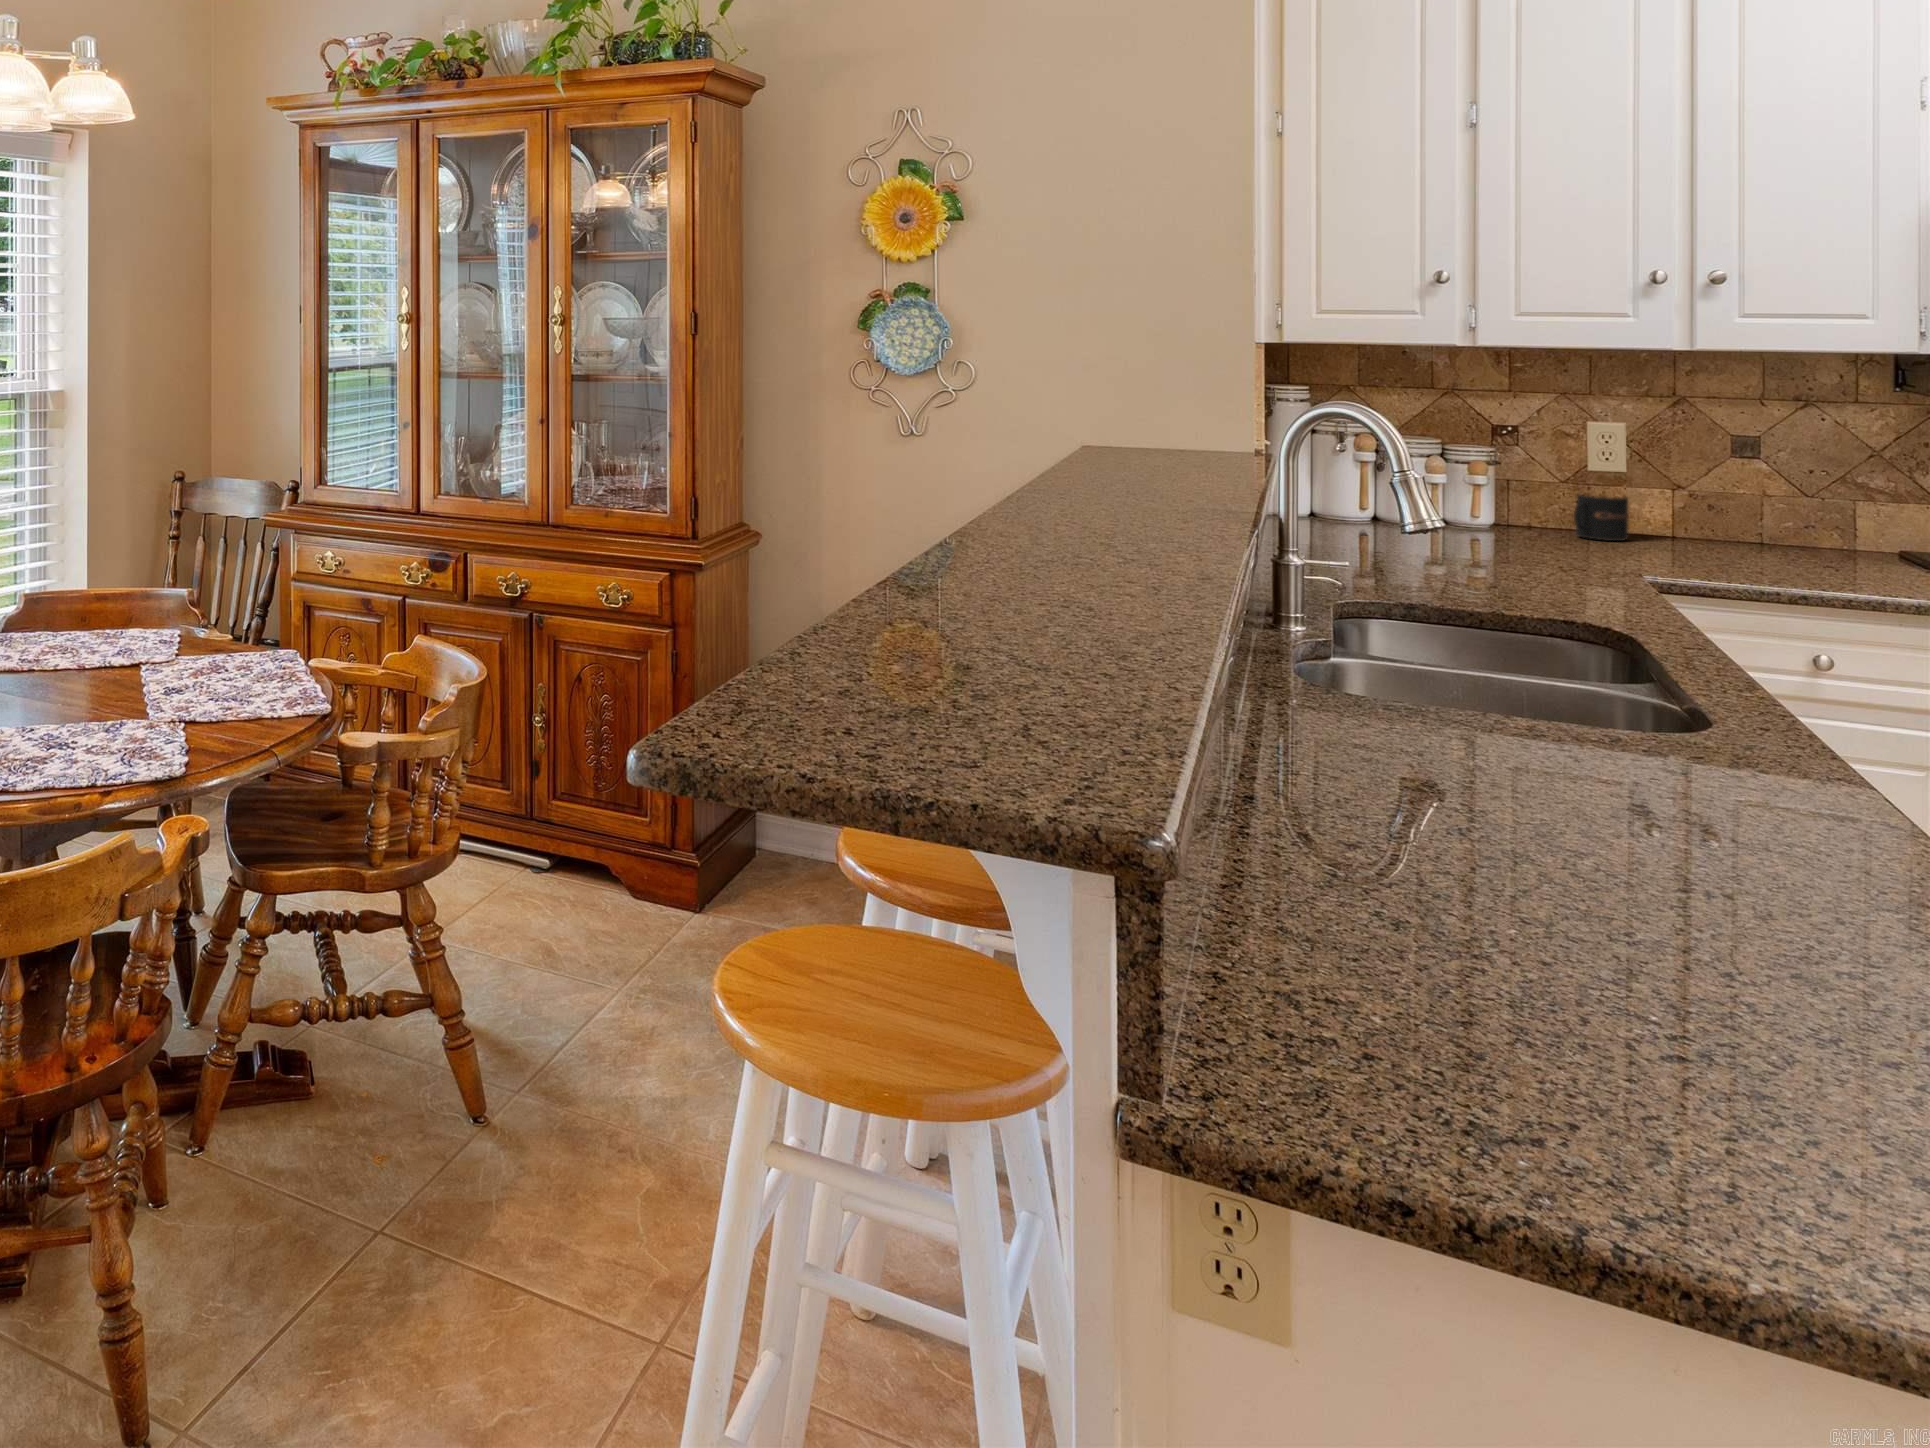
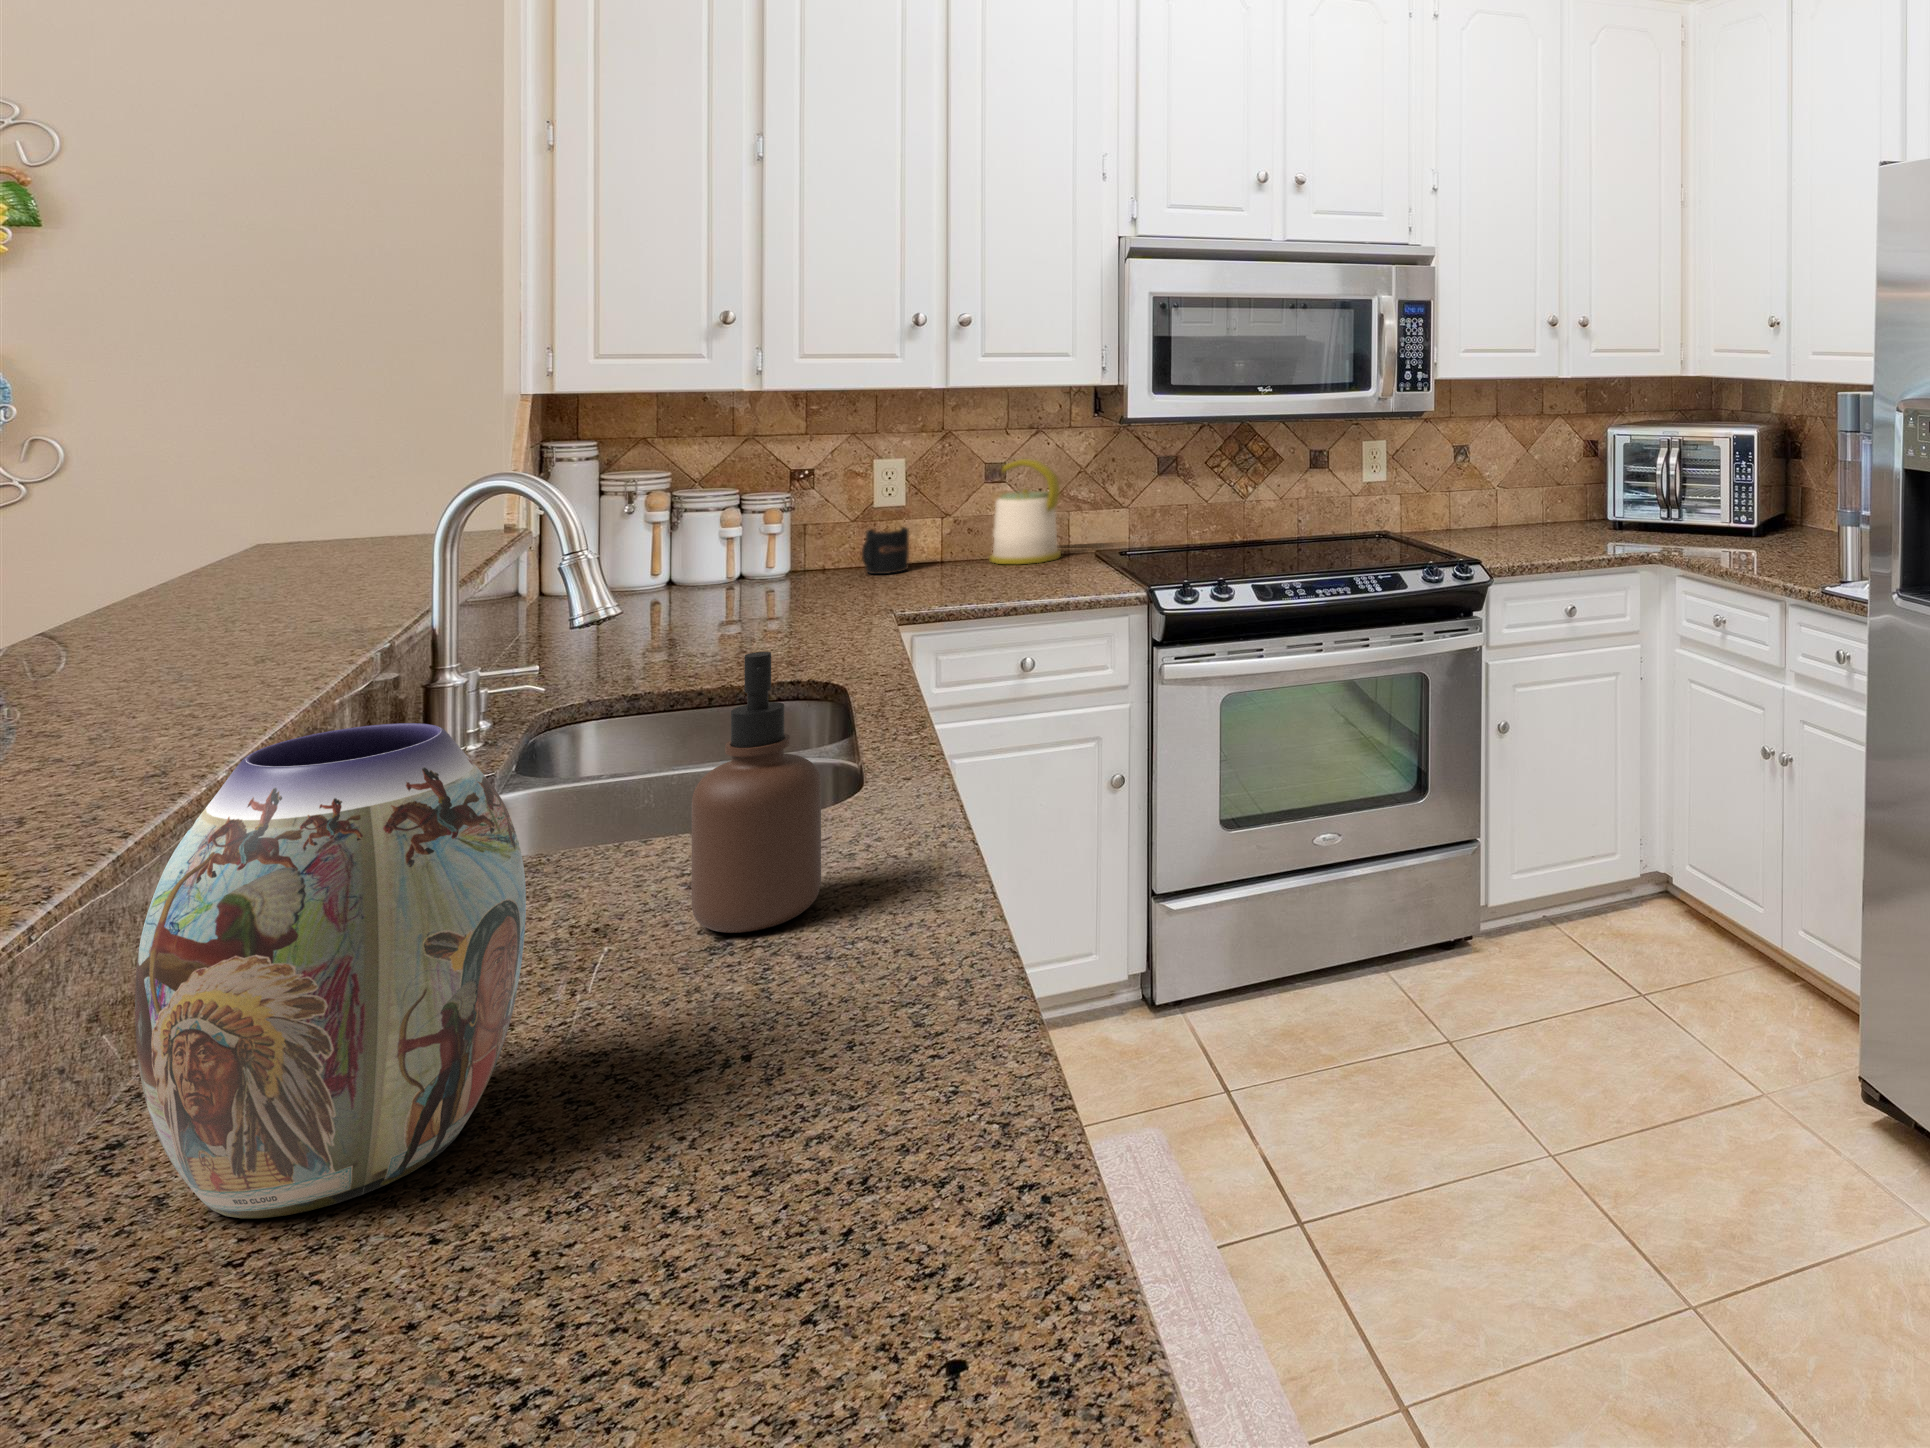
kettle: none [1721,436,1842,556] -> present [990,459,1061,564]
vase: none [1349,563,1592,867] -> present [135,723,526,1218]
soap dispenser: none [1639,571,1770,806] -> present [692,652,821,933]

